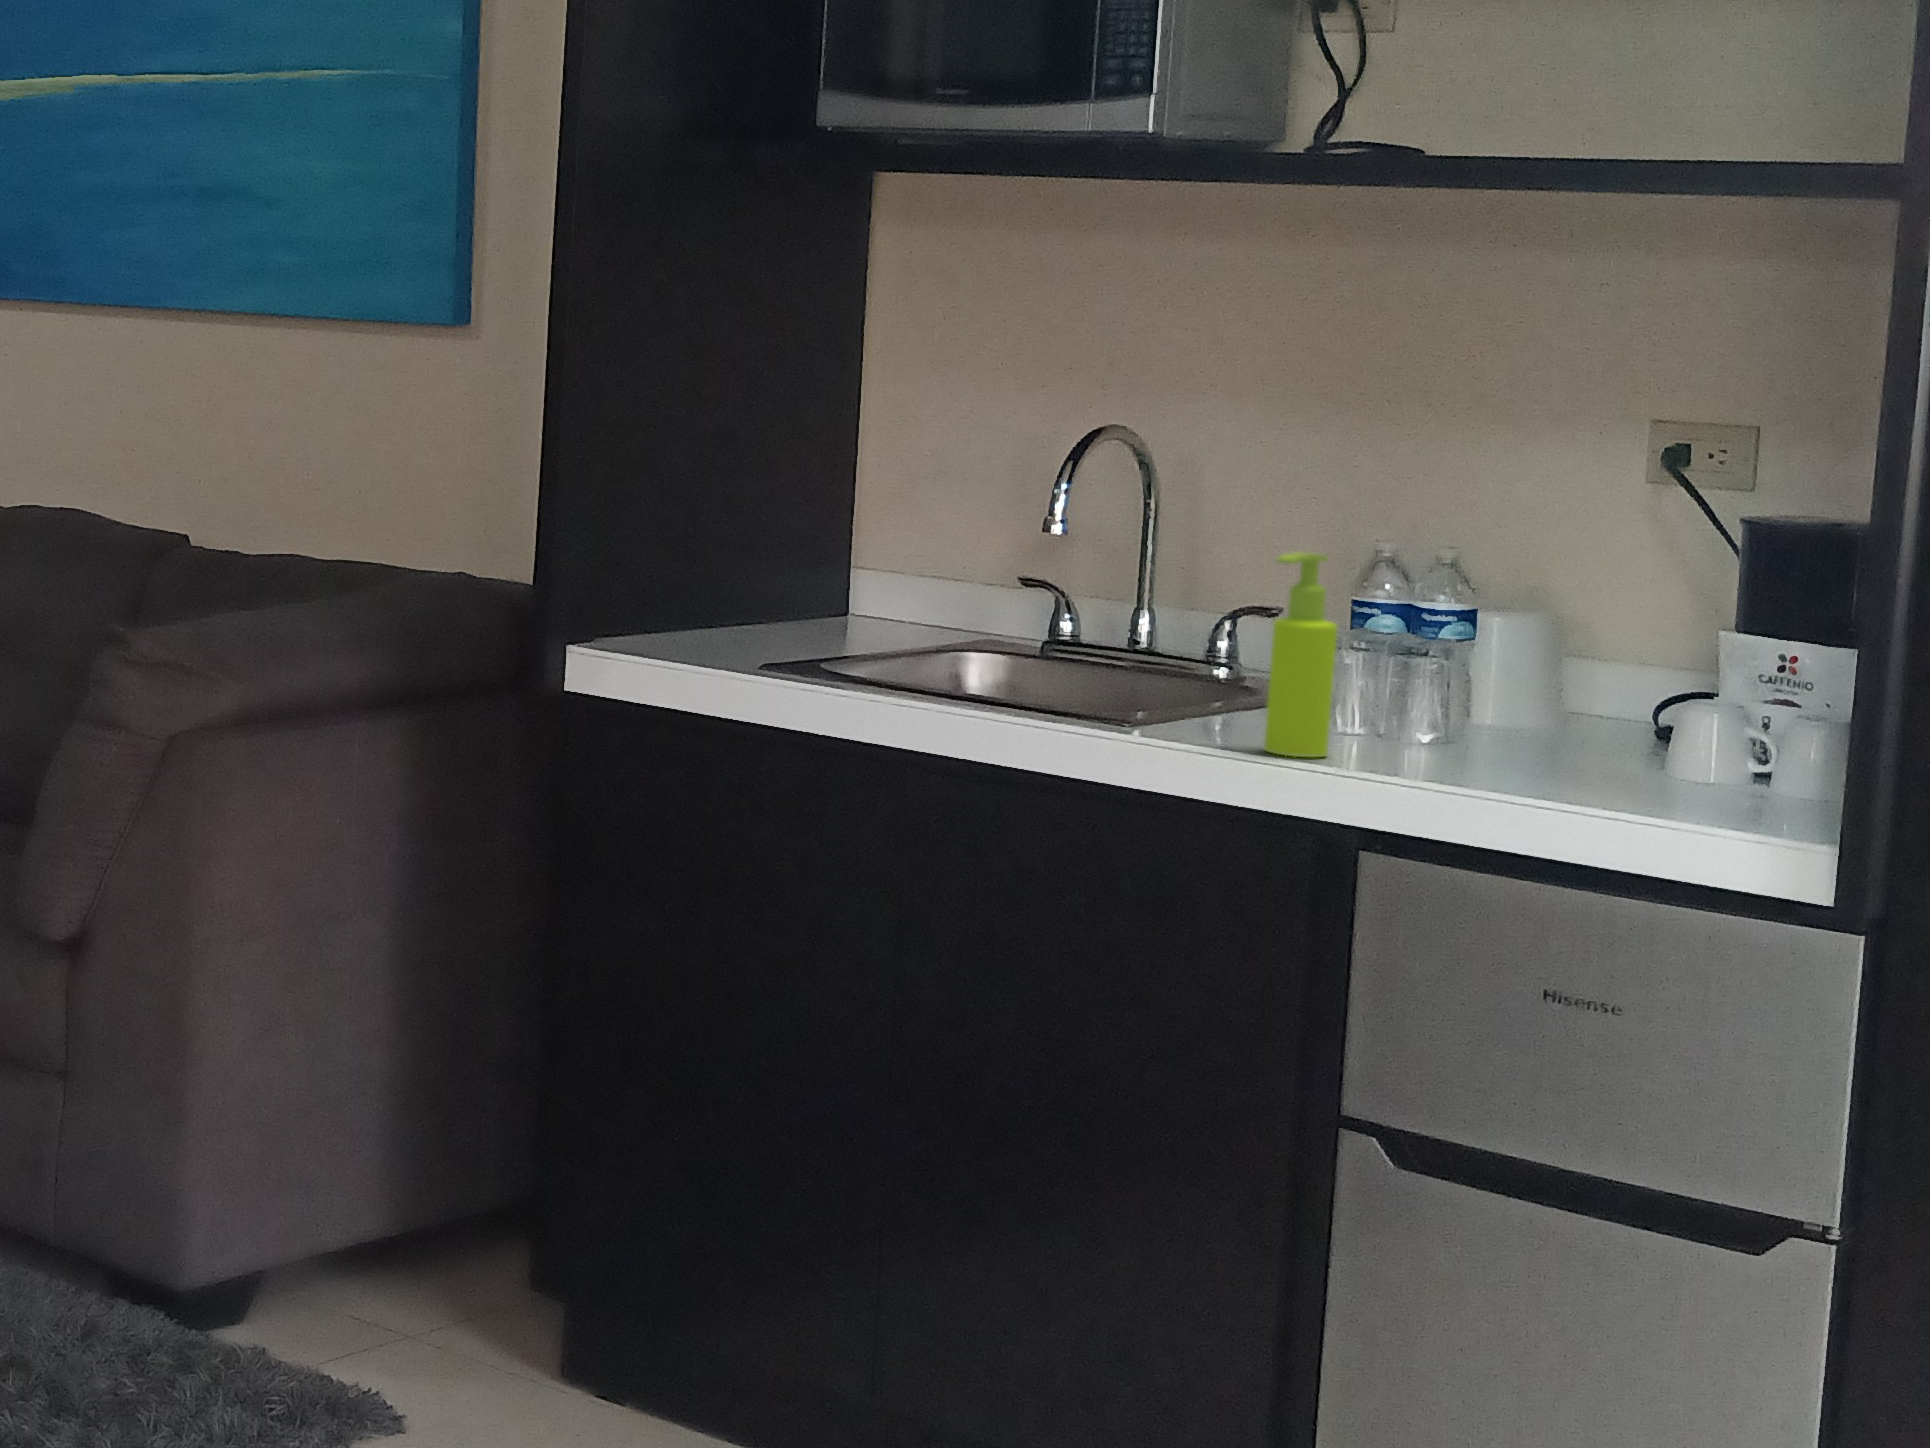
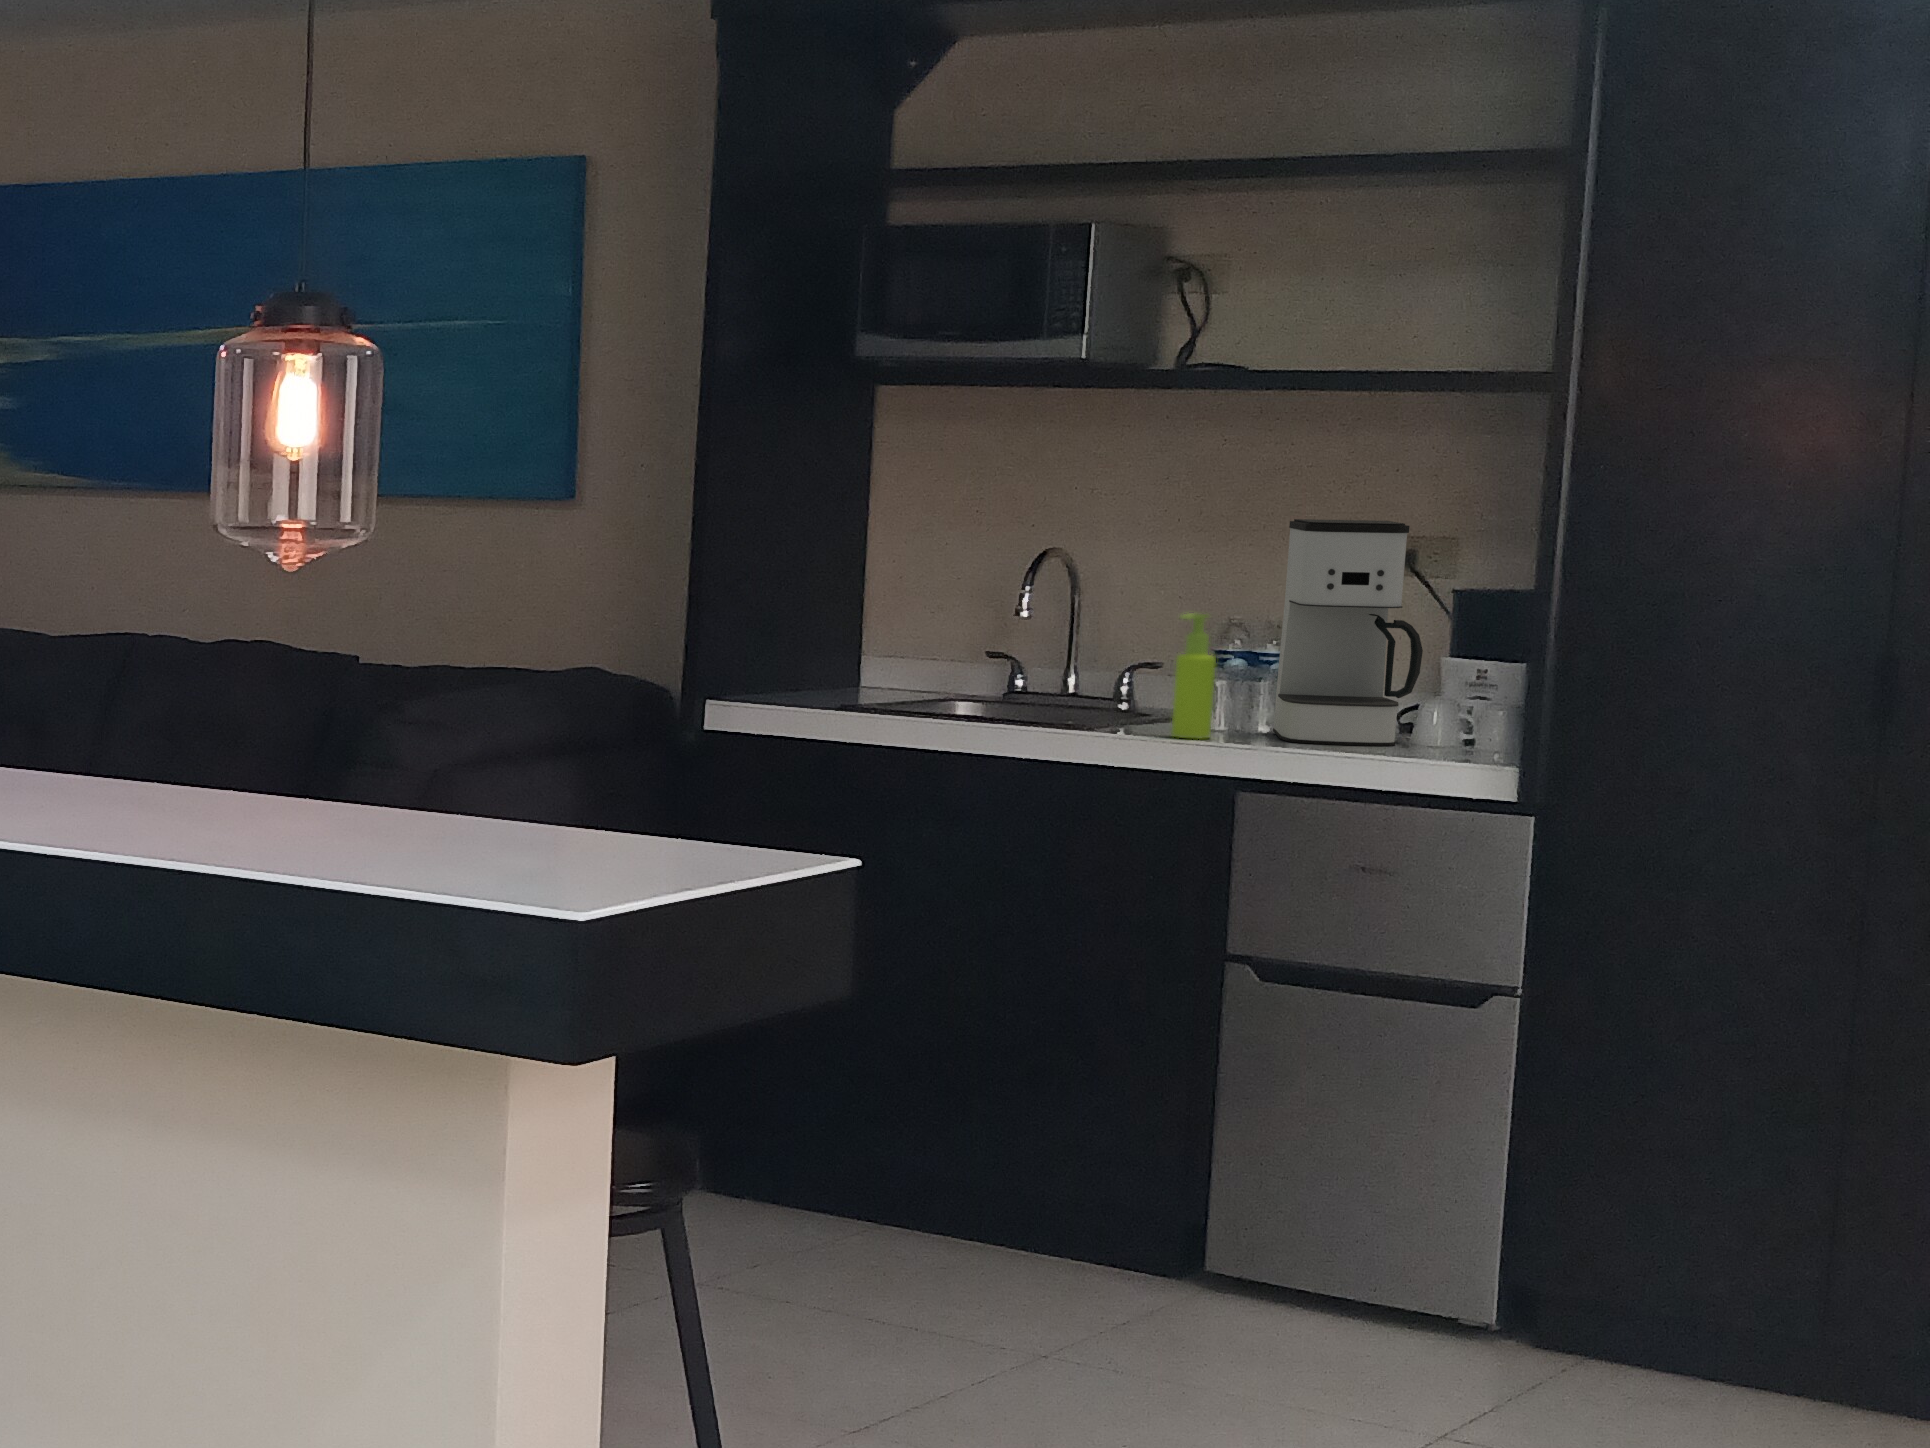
coffee maker: none [1440,400,1684,783] -> present [1273,519,1423,746]

